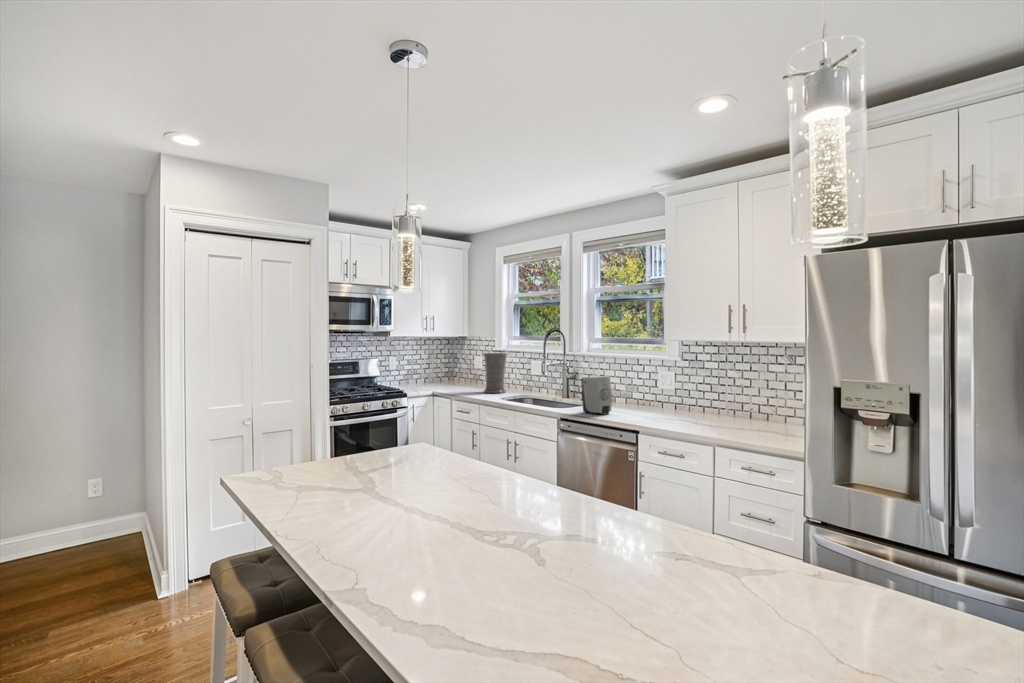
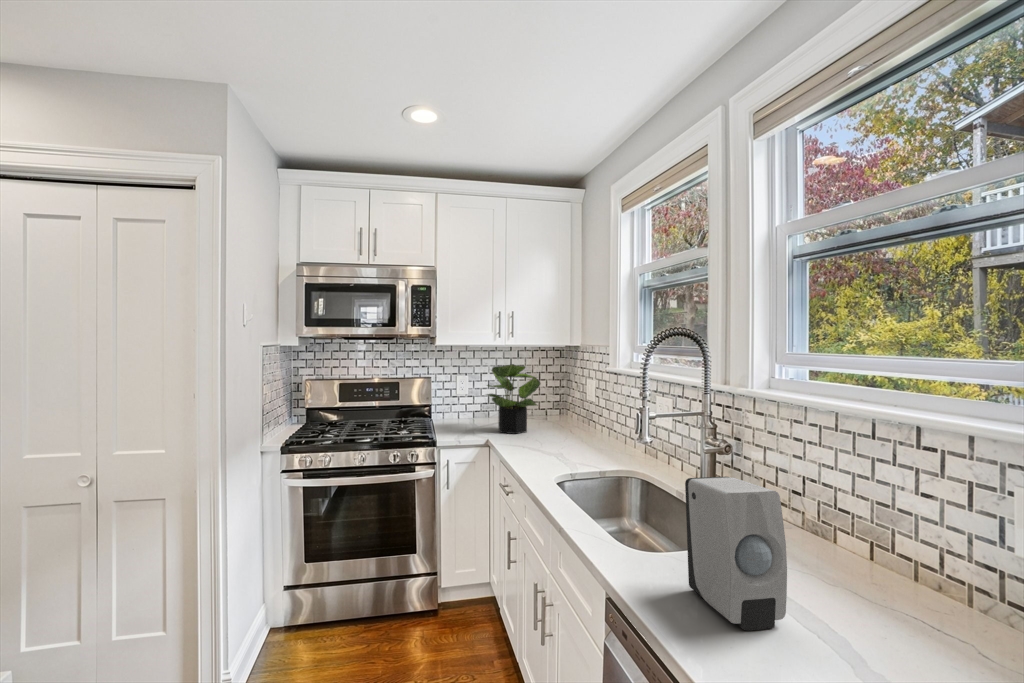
potted plant: none [418,347,455,389] -> present [487,364,541,434]
vase: present [483,353,507,393] -> none [560,377,608,457]

